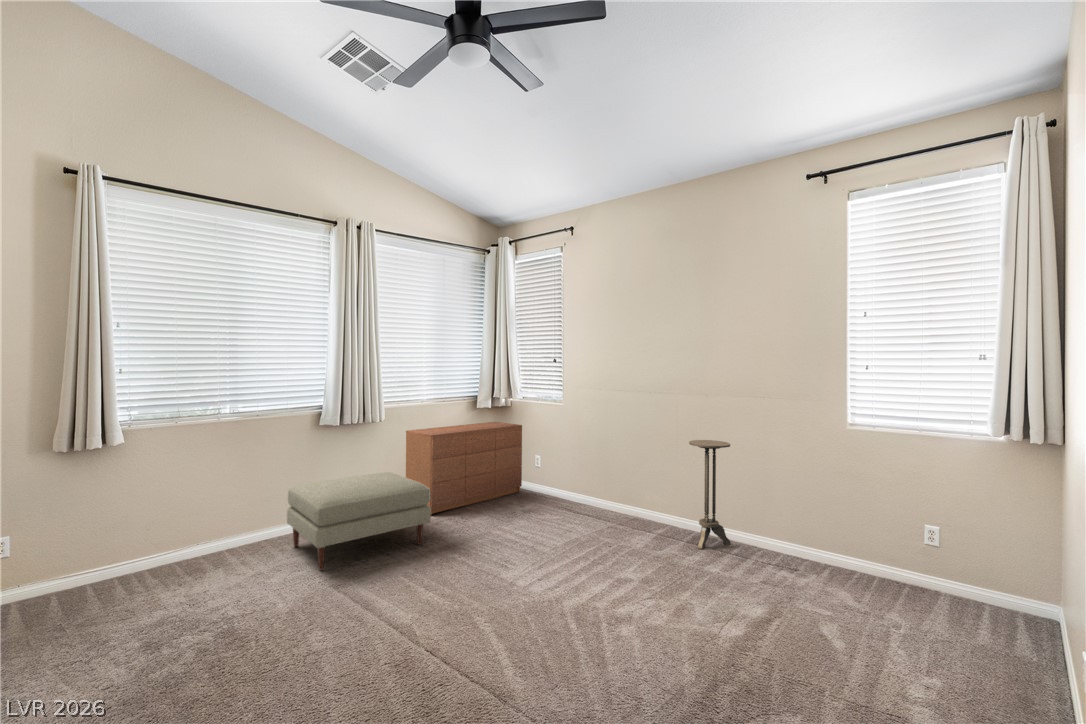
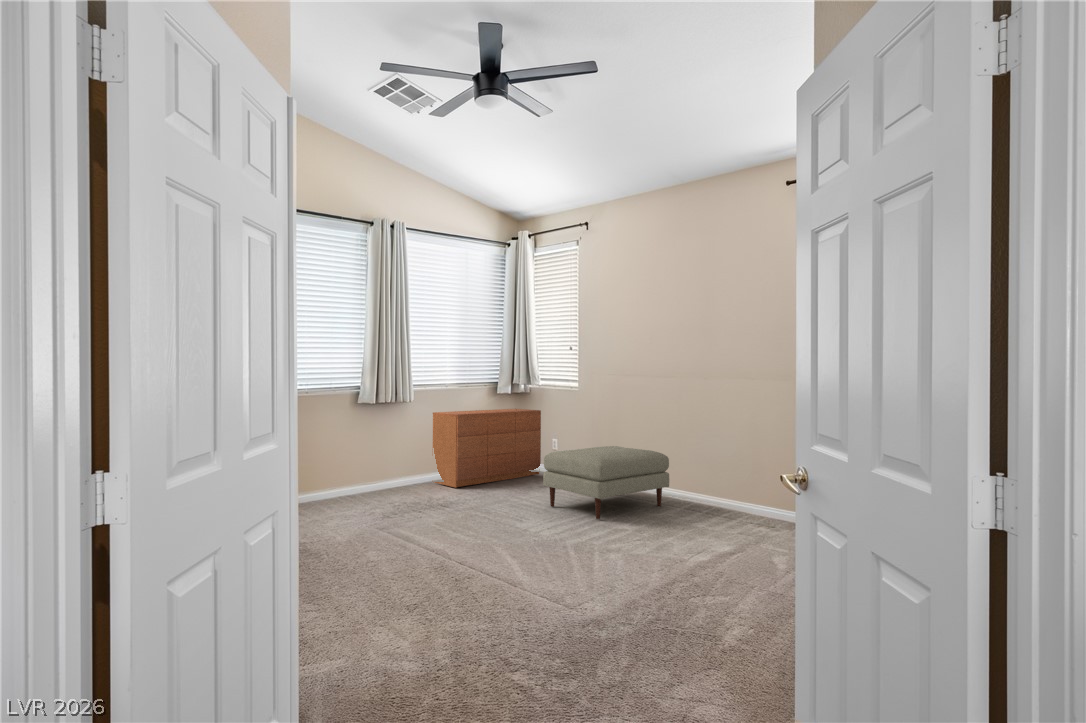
side table: present [689,440,731,549] -> none [688,415,726,509]
ottoman: present [287,472,431,570] -> present [543,446,669,519]

